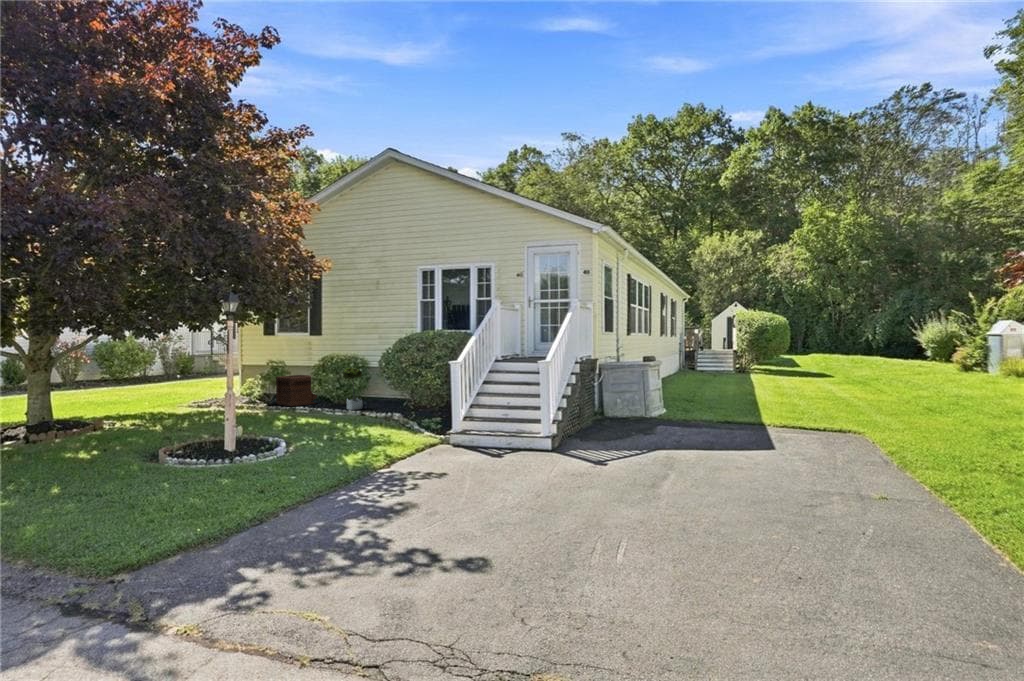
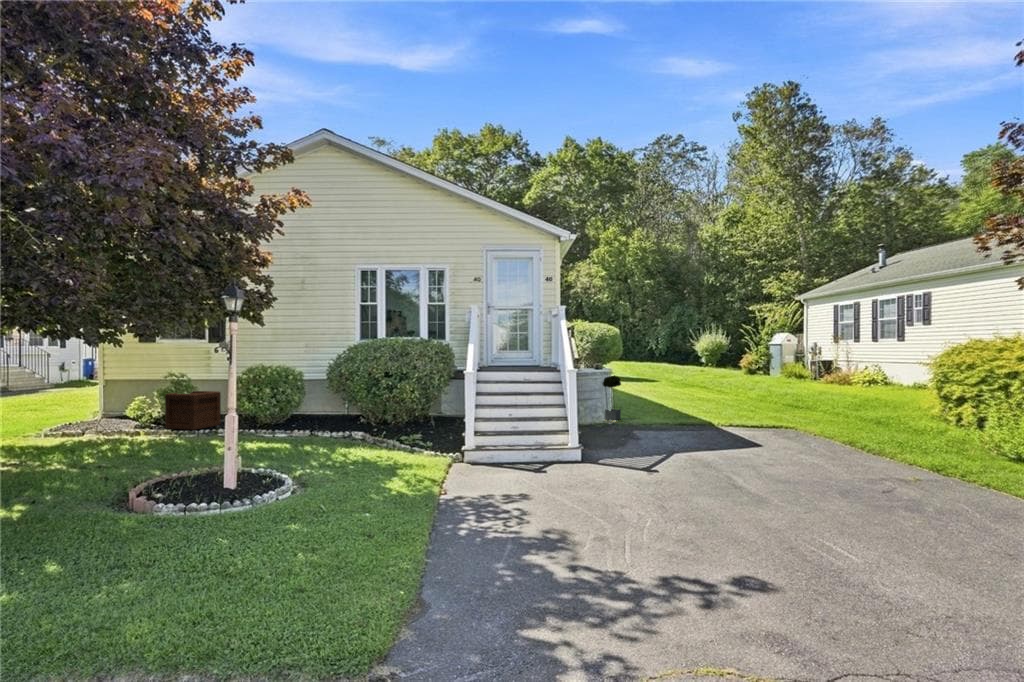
potted tree: present [343,368,363,410] -> present [602,375,621,420]

